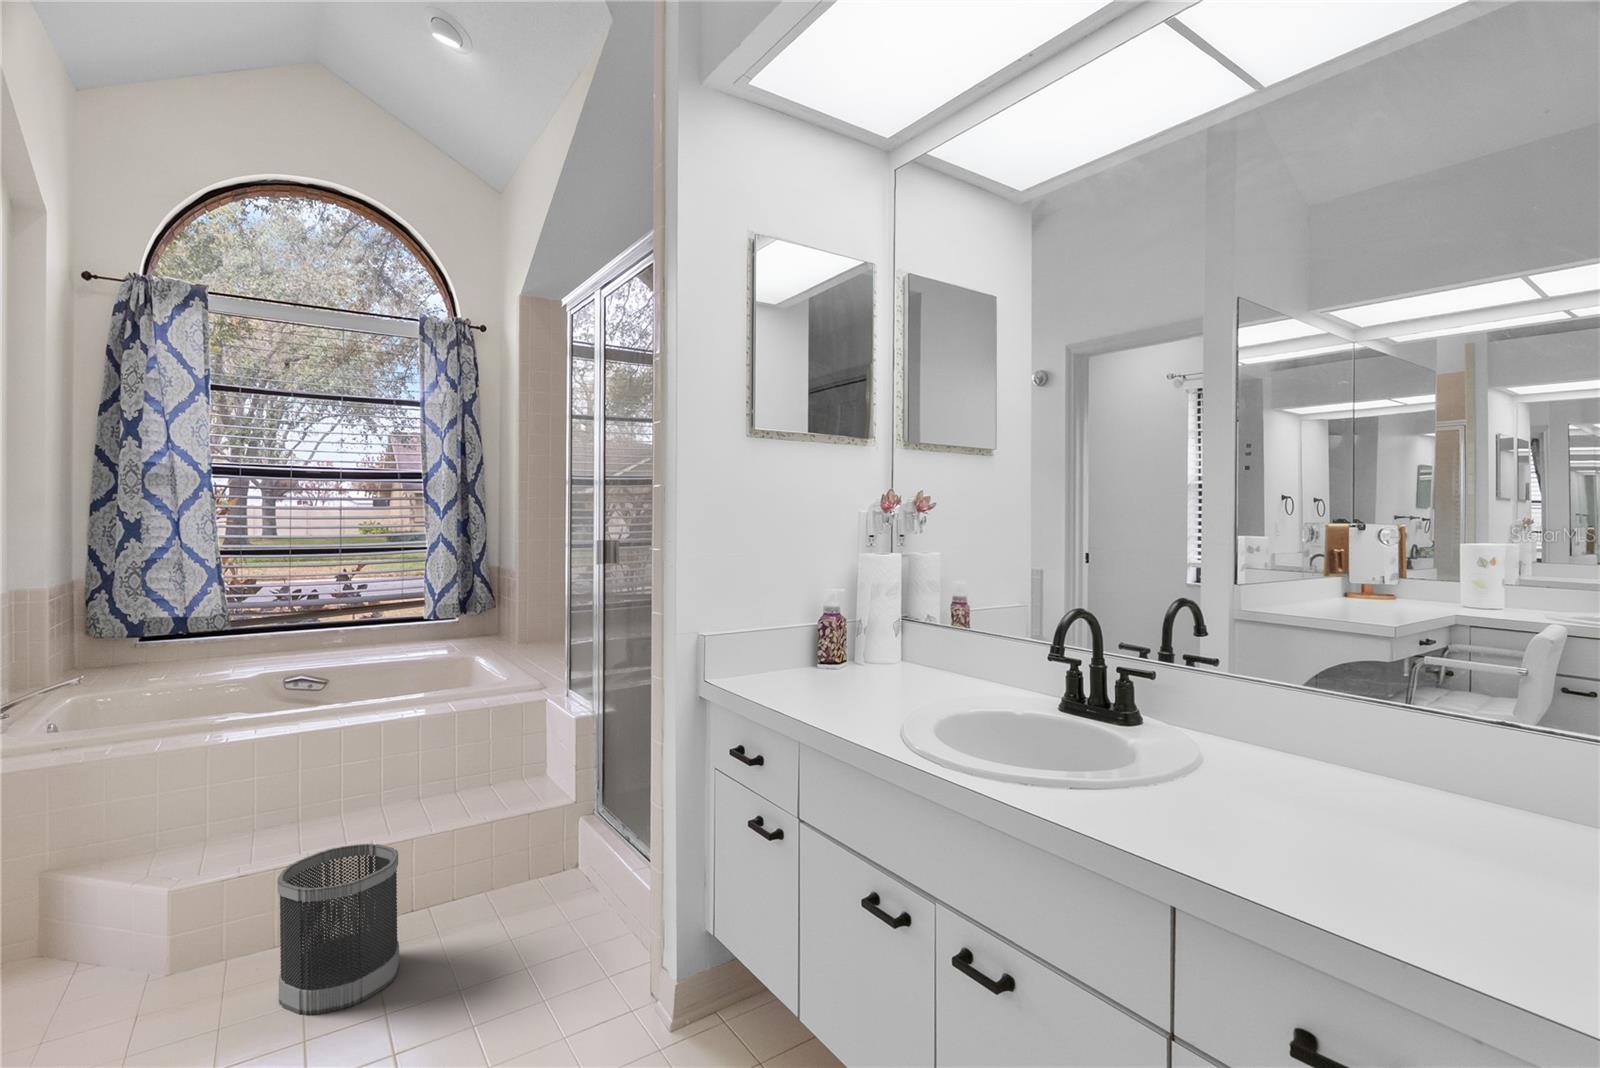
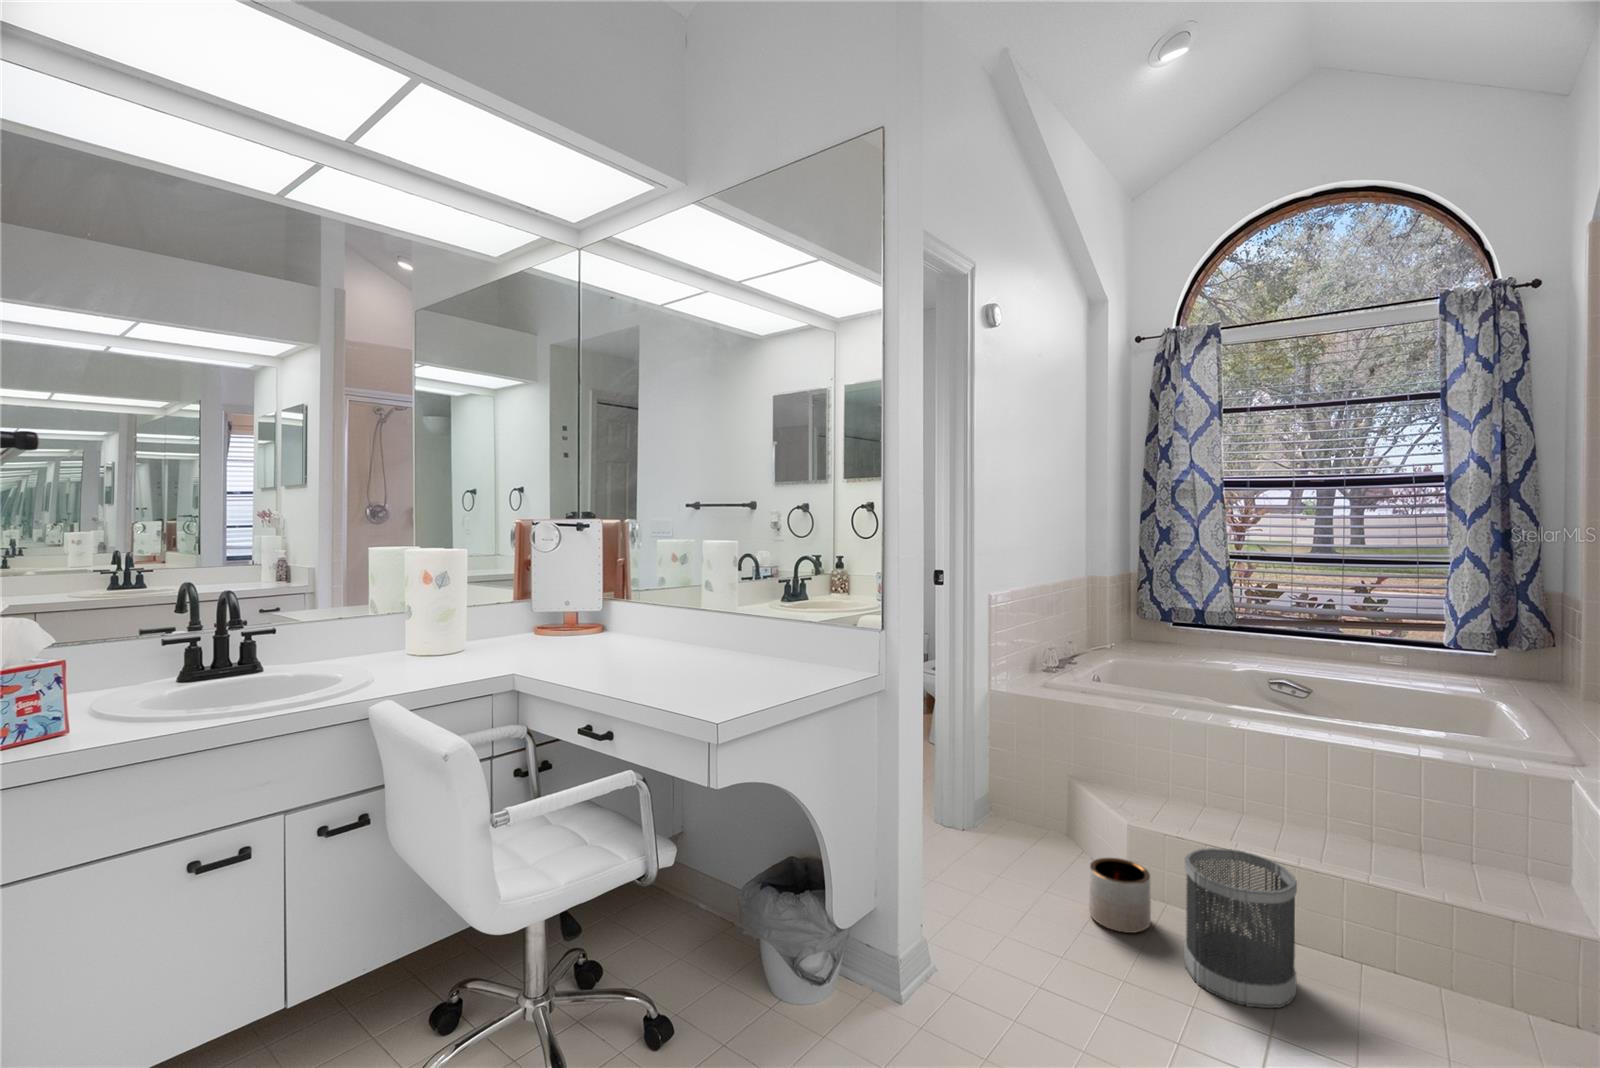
planter: none [125,926,220,1029] -> present [1089,858,1151,933]

